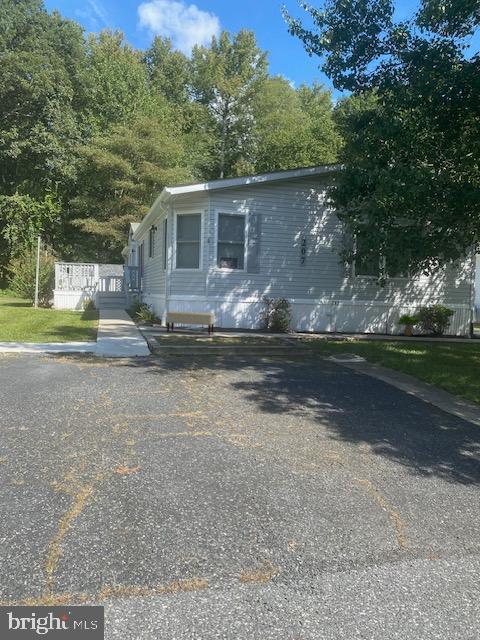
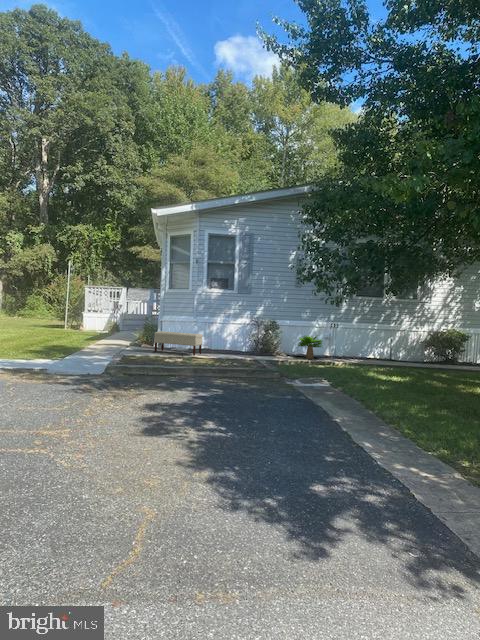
potted plant: present [397,314,420,336] -> present [298,336,322,359]

